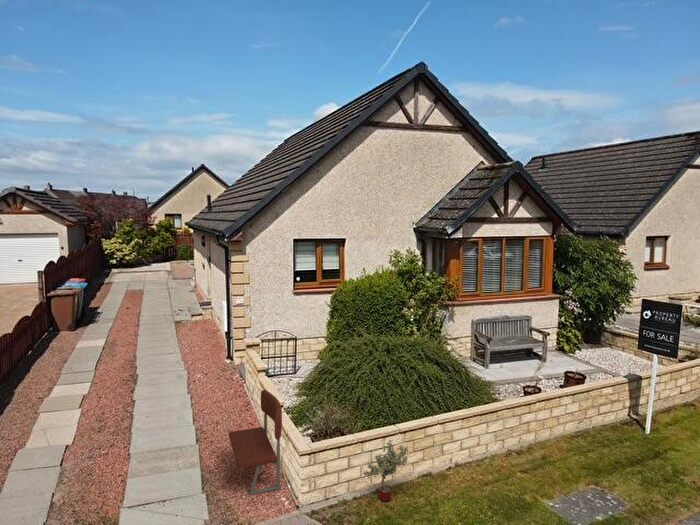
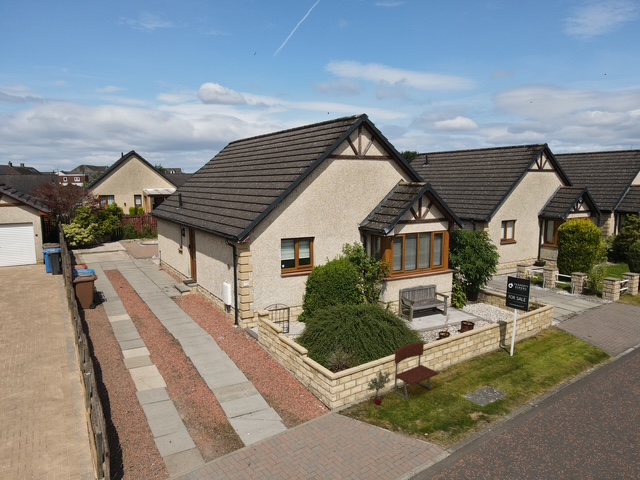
bench: present [229,390,282,495] -> present [394,342,438,399]

